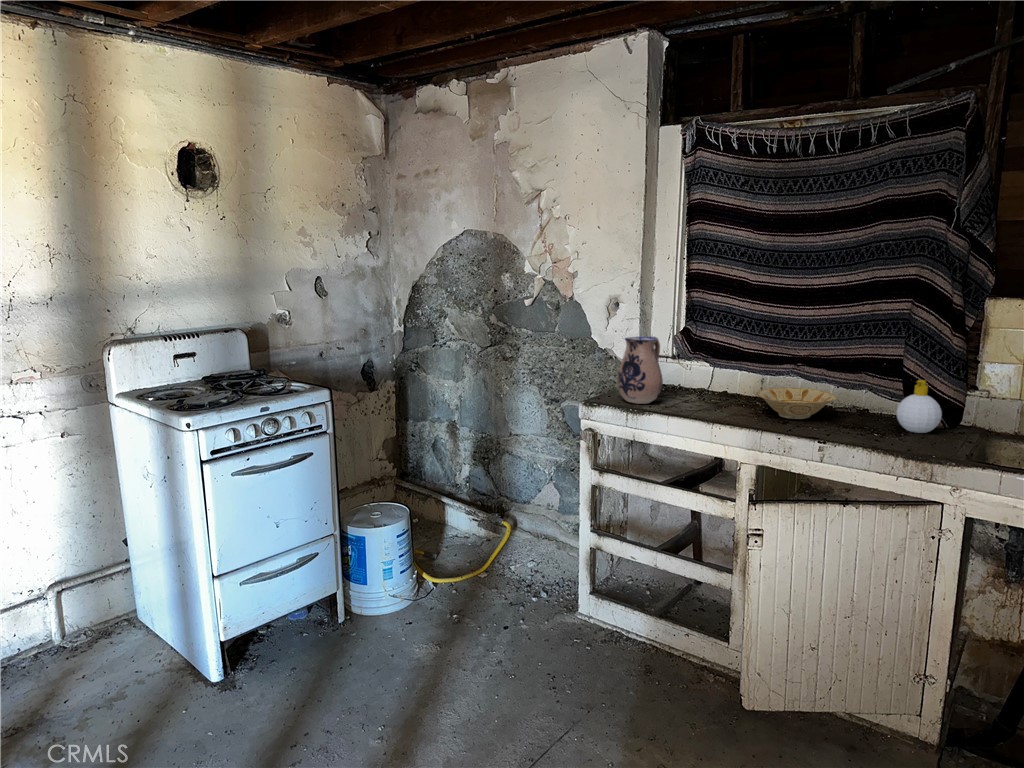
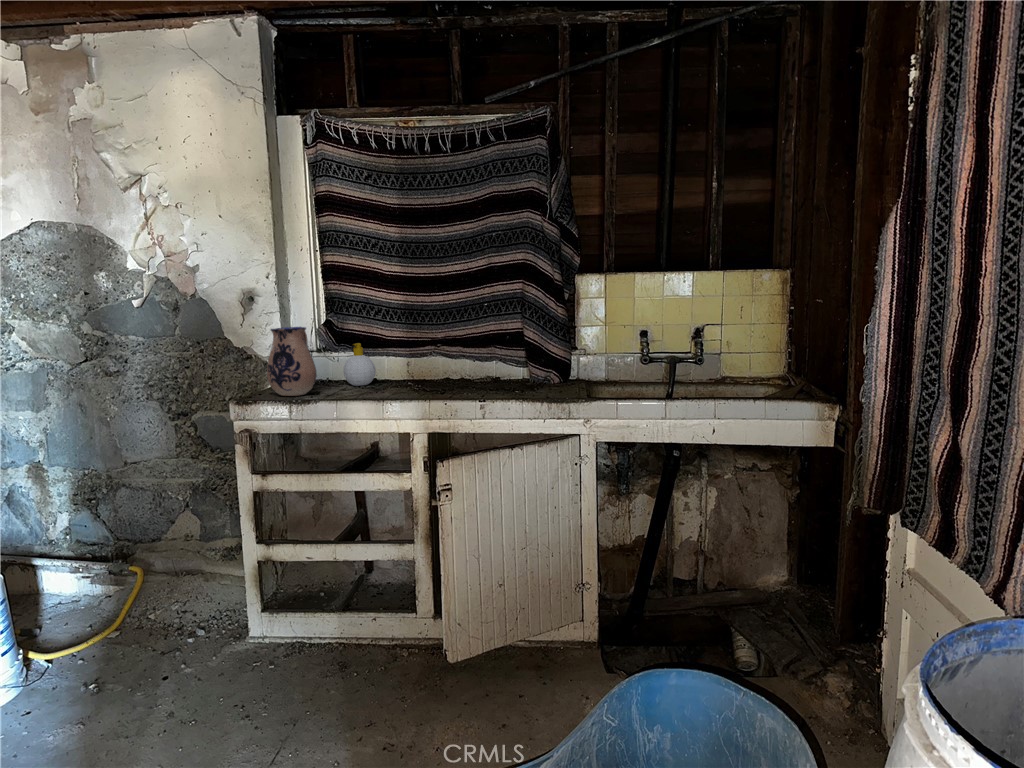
soap bottle: present [896,380,942,433] -> present [343,343,376,386]
bowl: present [757,388,837,419] -> none [409,364,478,390]

